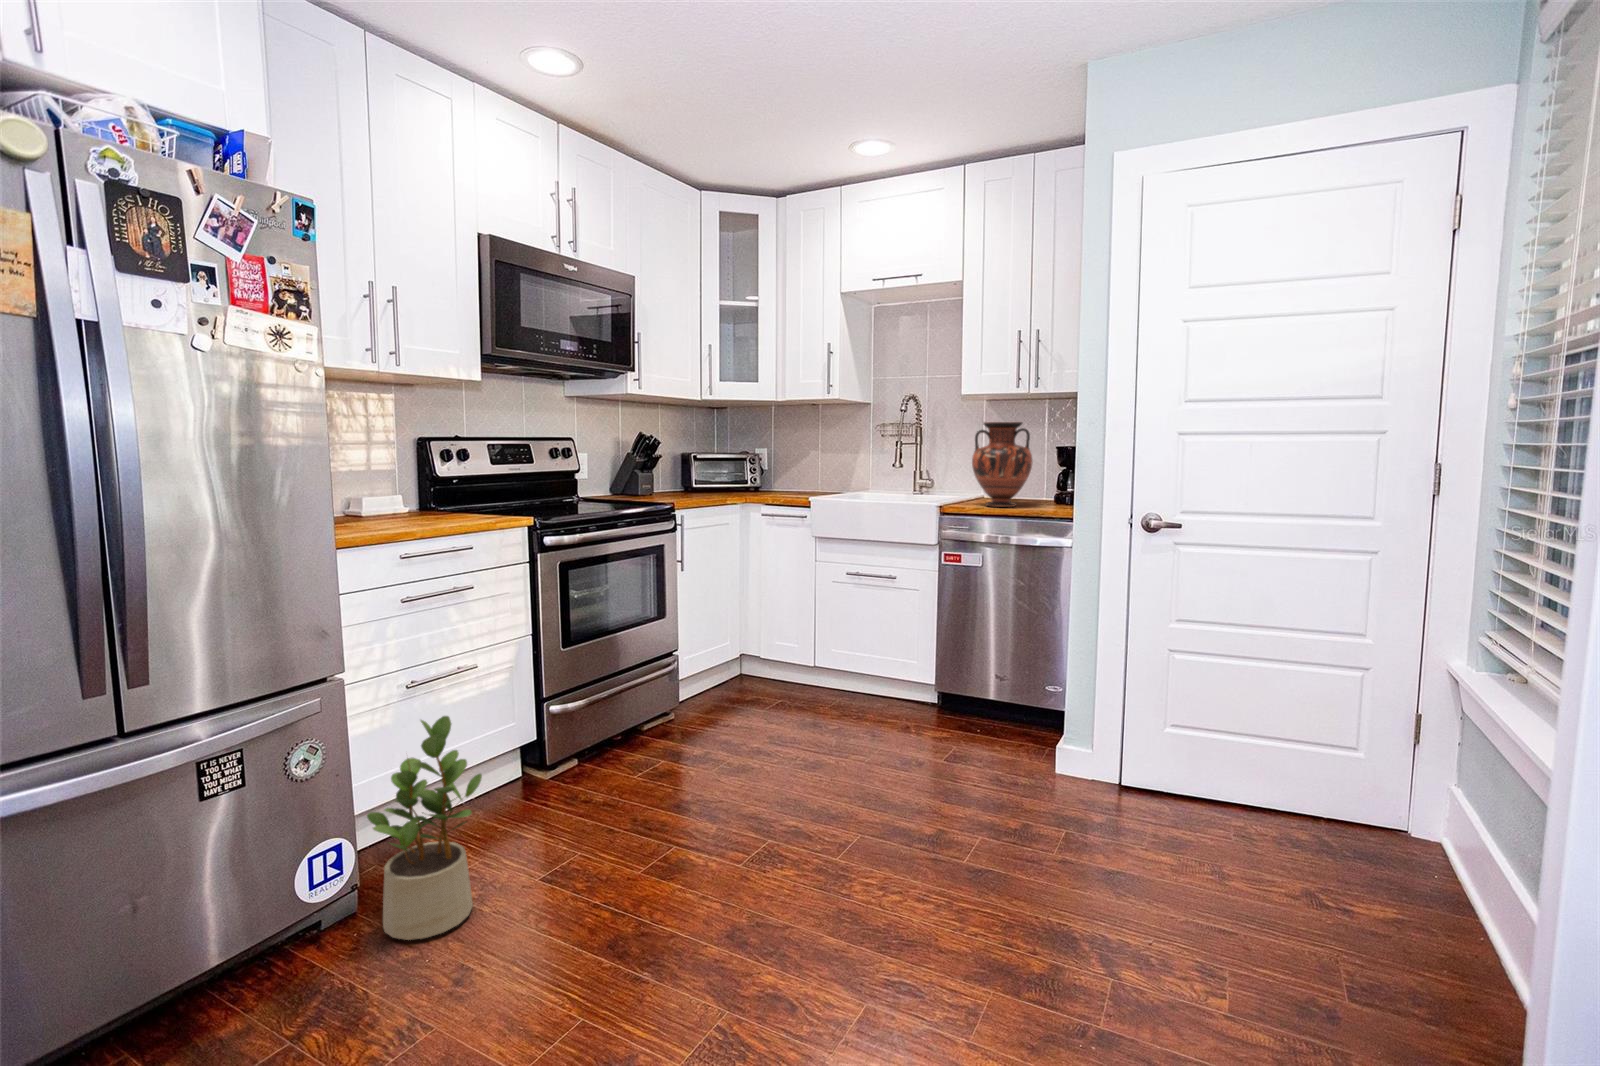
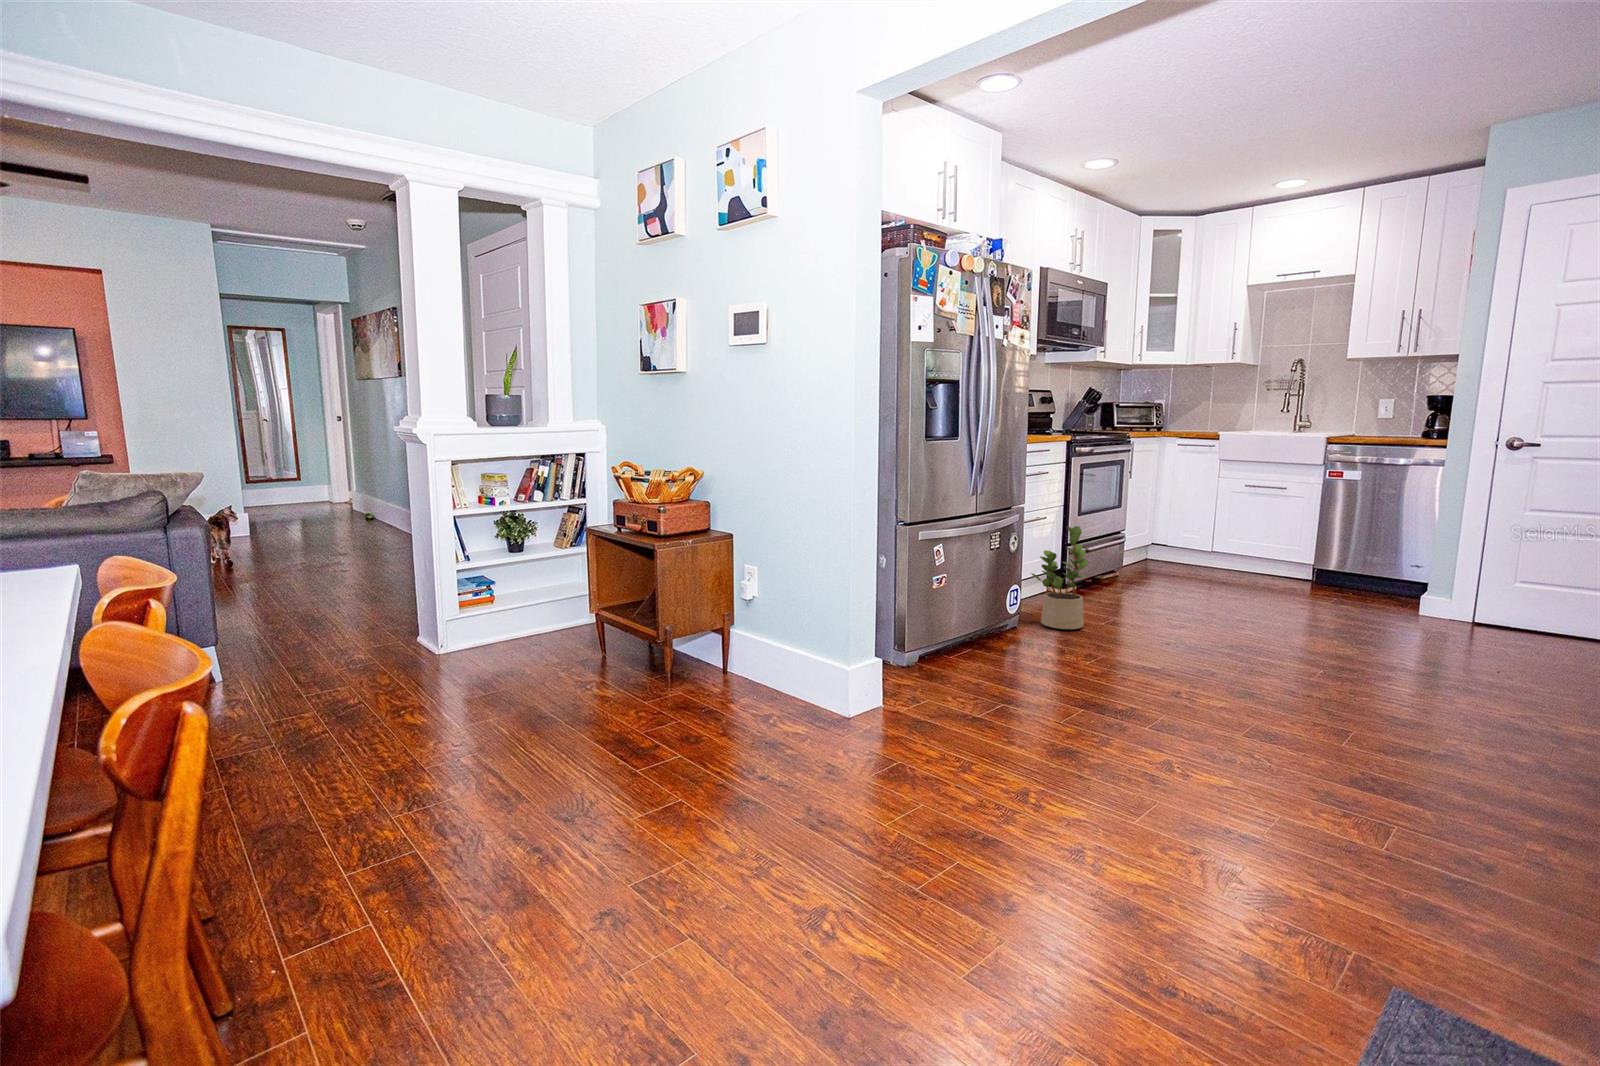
vase: present [972,422,1033,507] -> none [1359,378,1411,438]

